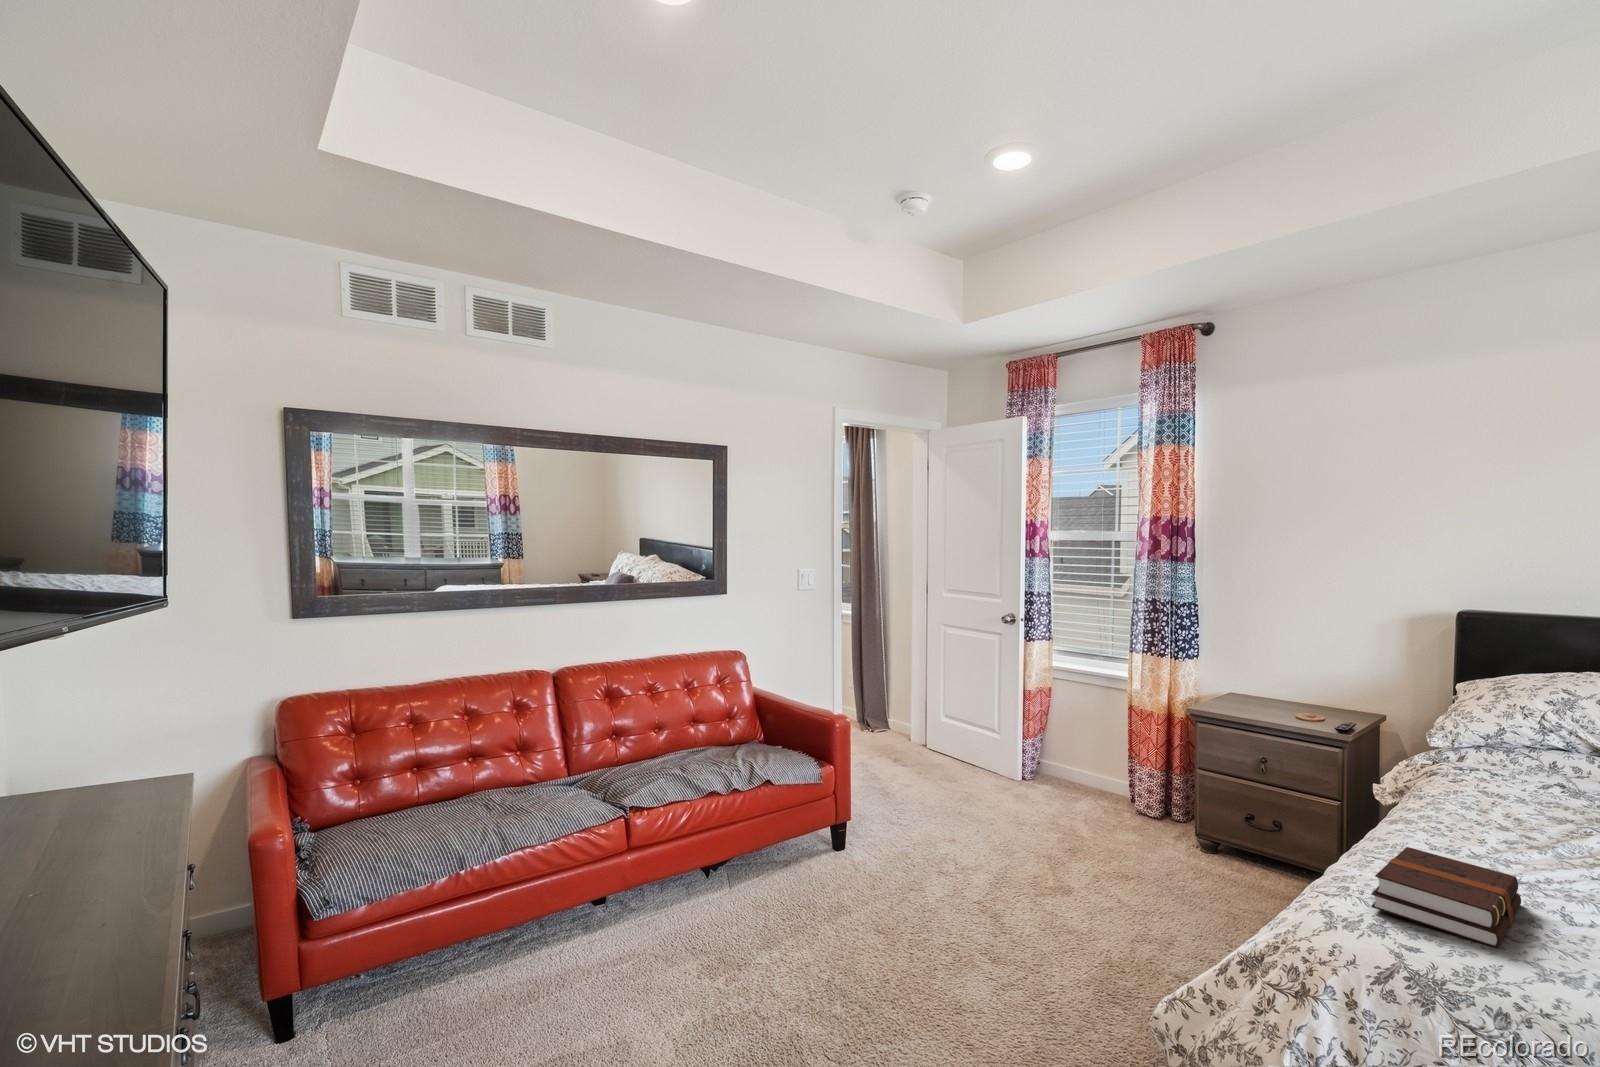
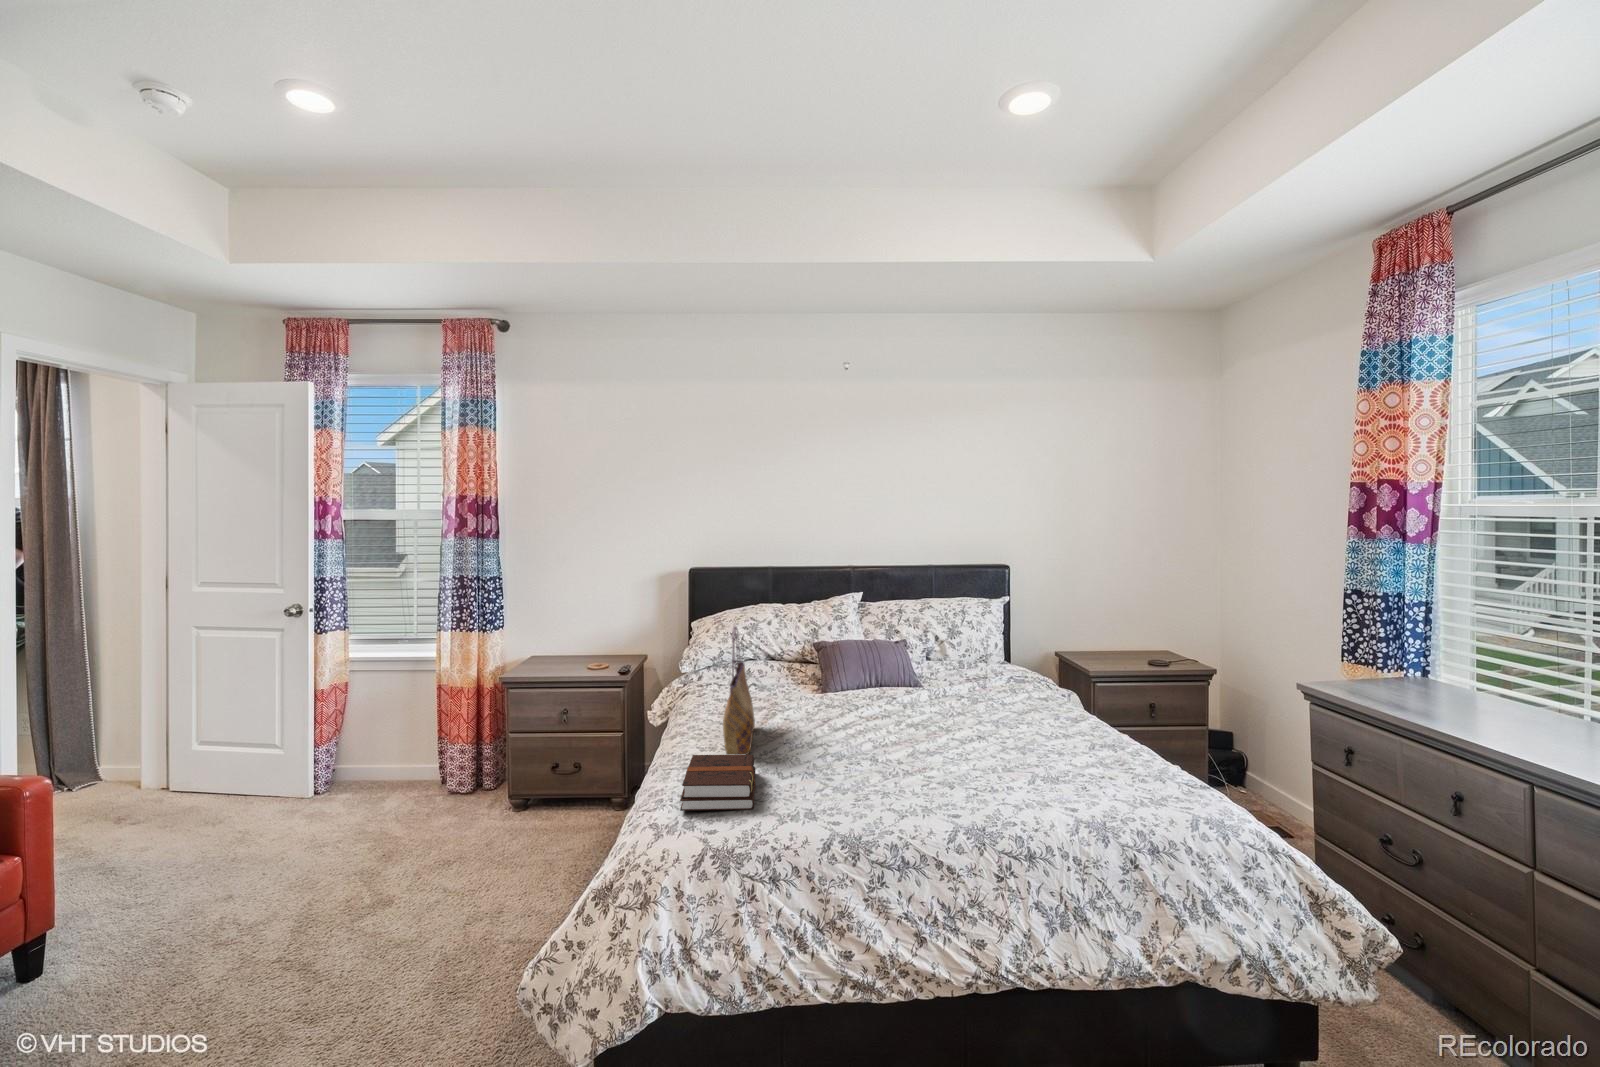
tote bag: none [1470,691,1544,877] -> present [723,627,755,755]

